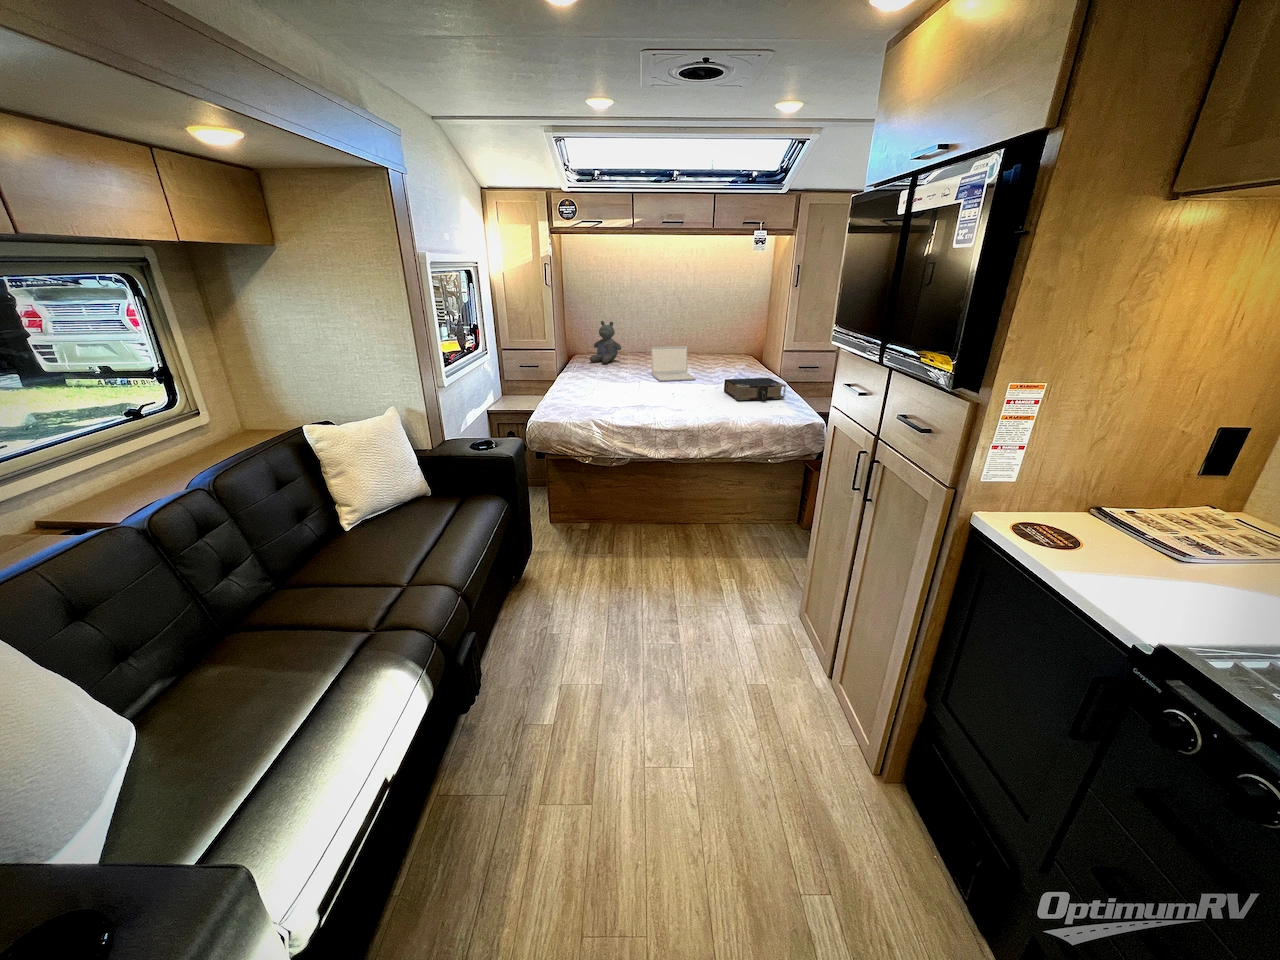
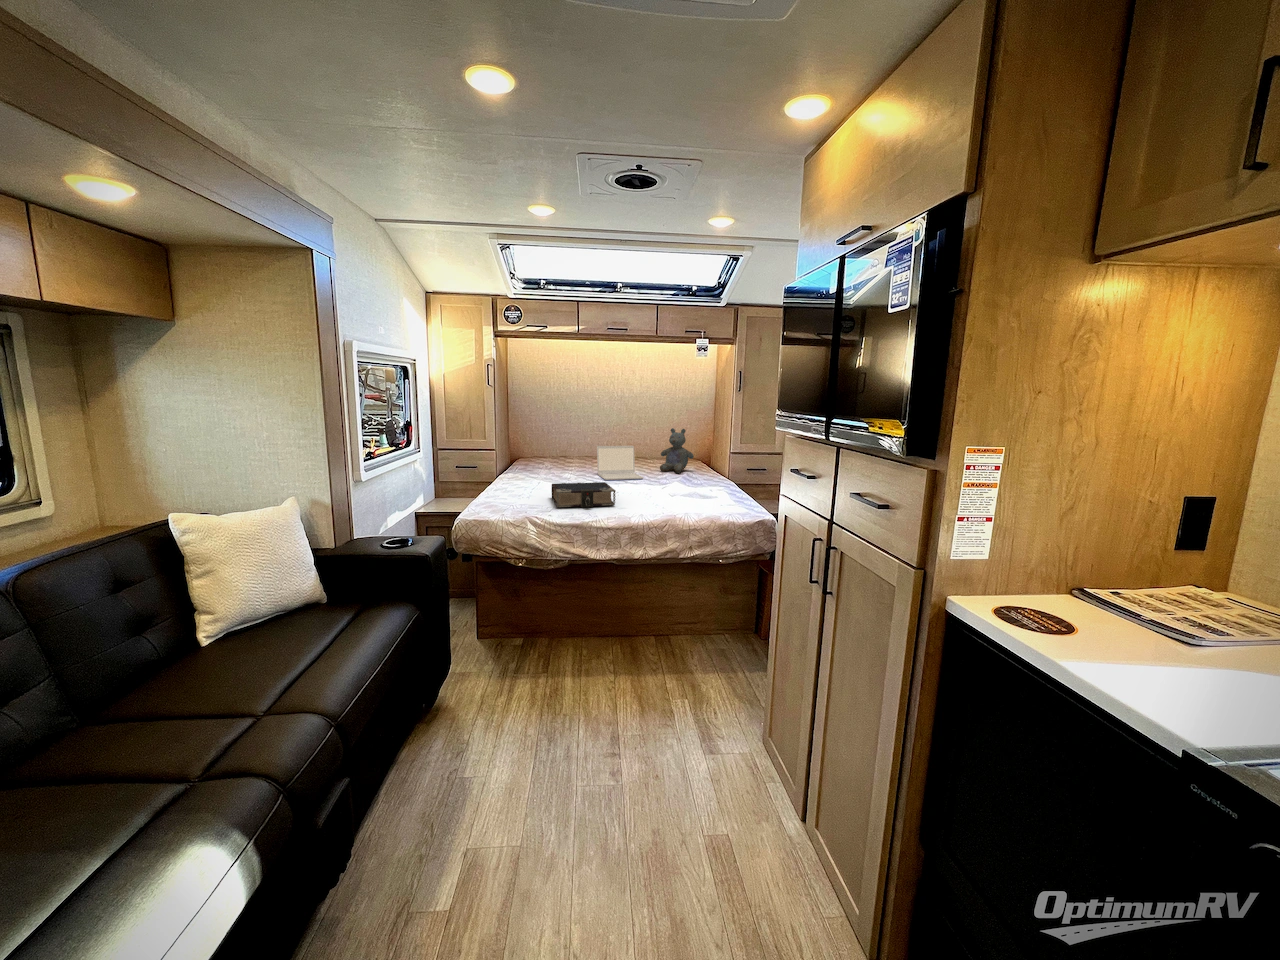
stuffed bear: present [590,321,621,364] -> present [660,428,694,473]
book: present [724,378,786,400] -> present [552,482,616,507]

